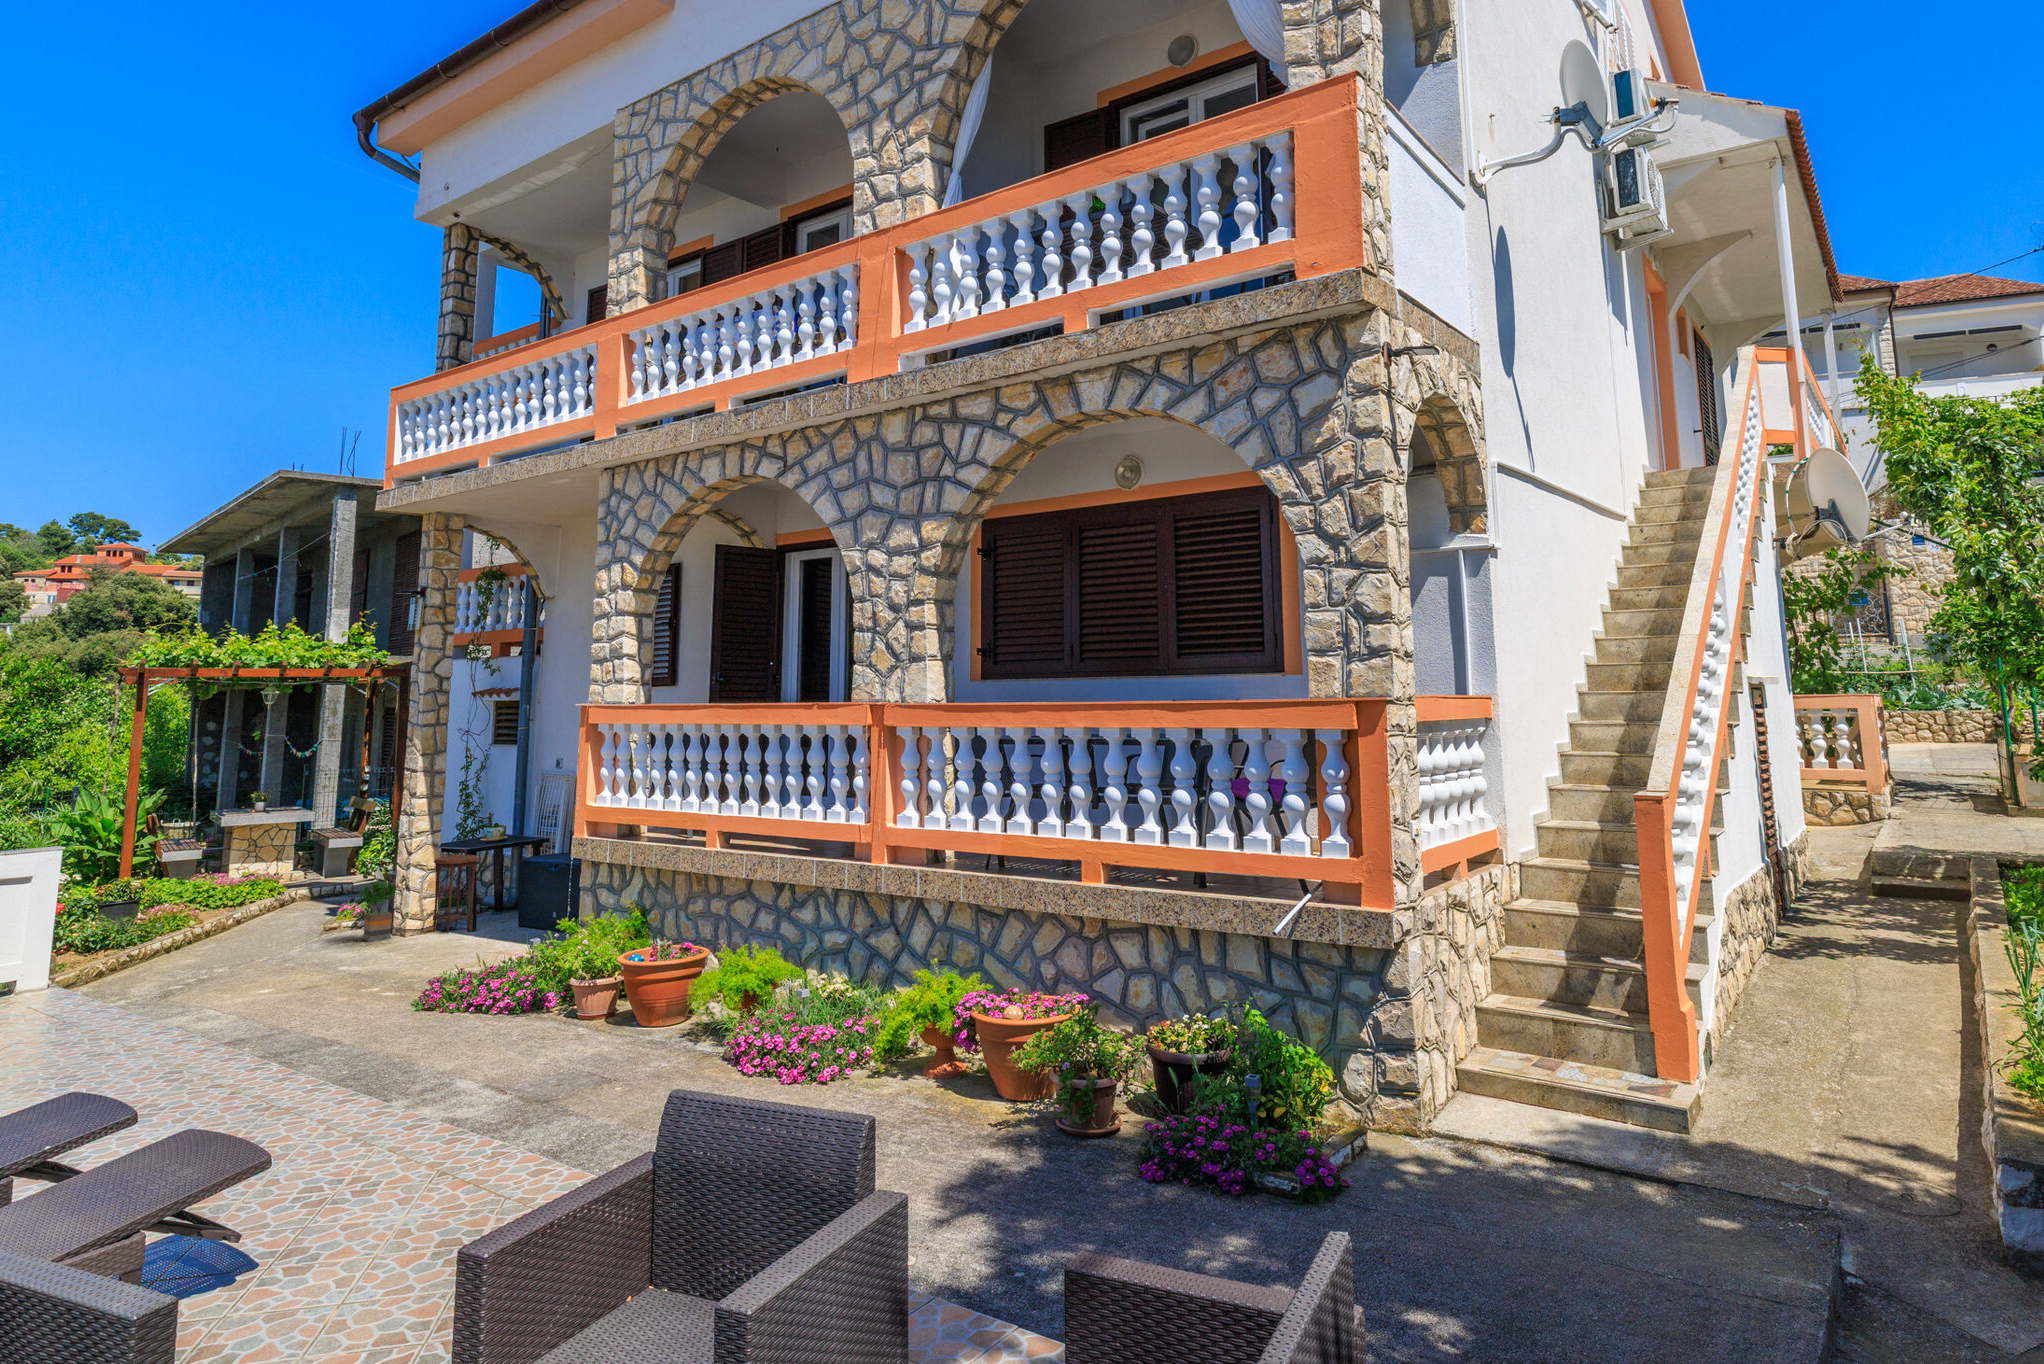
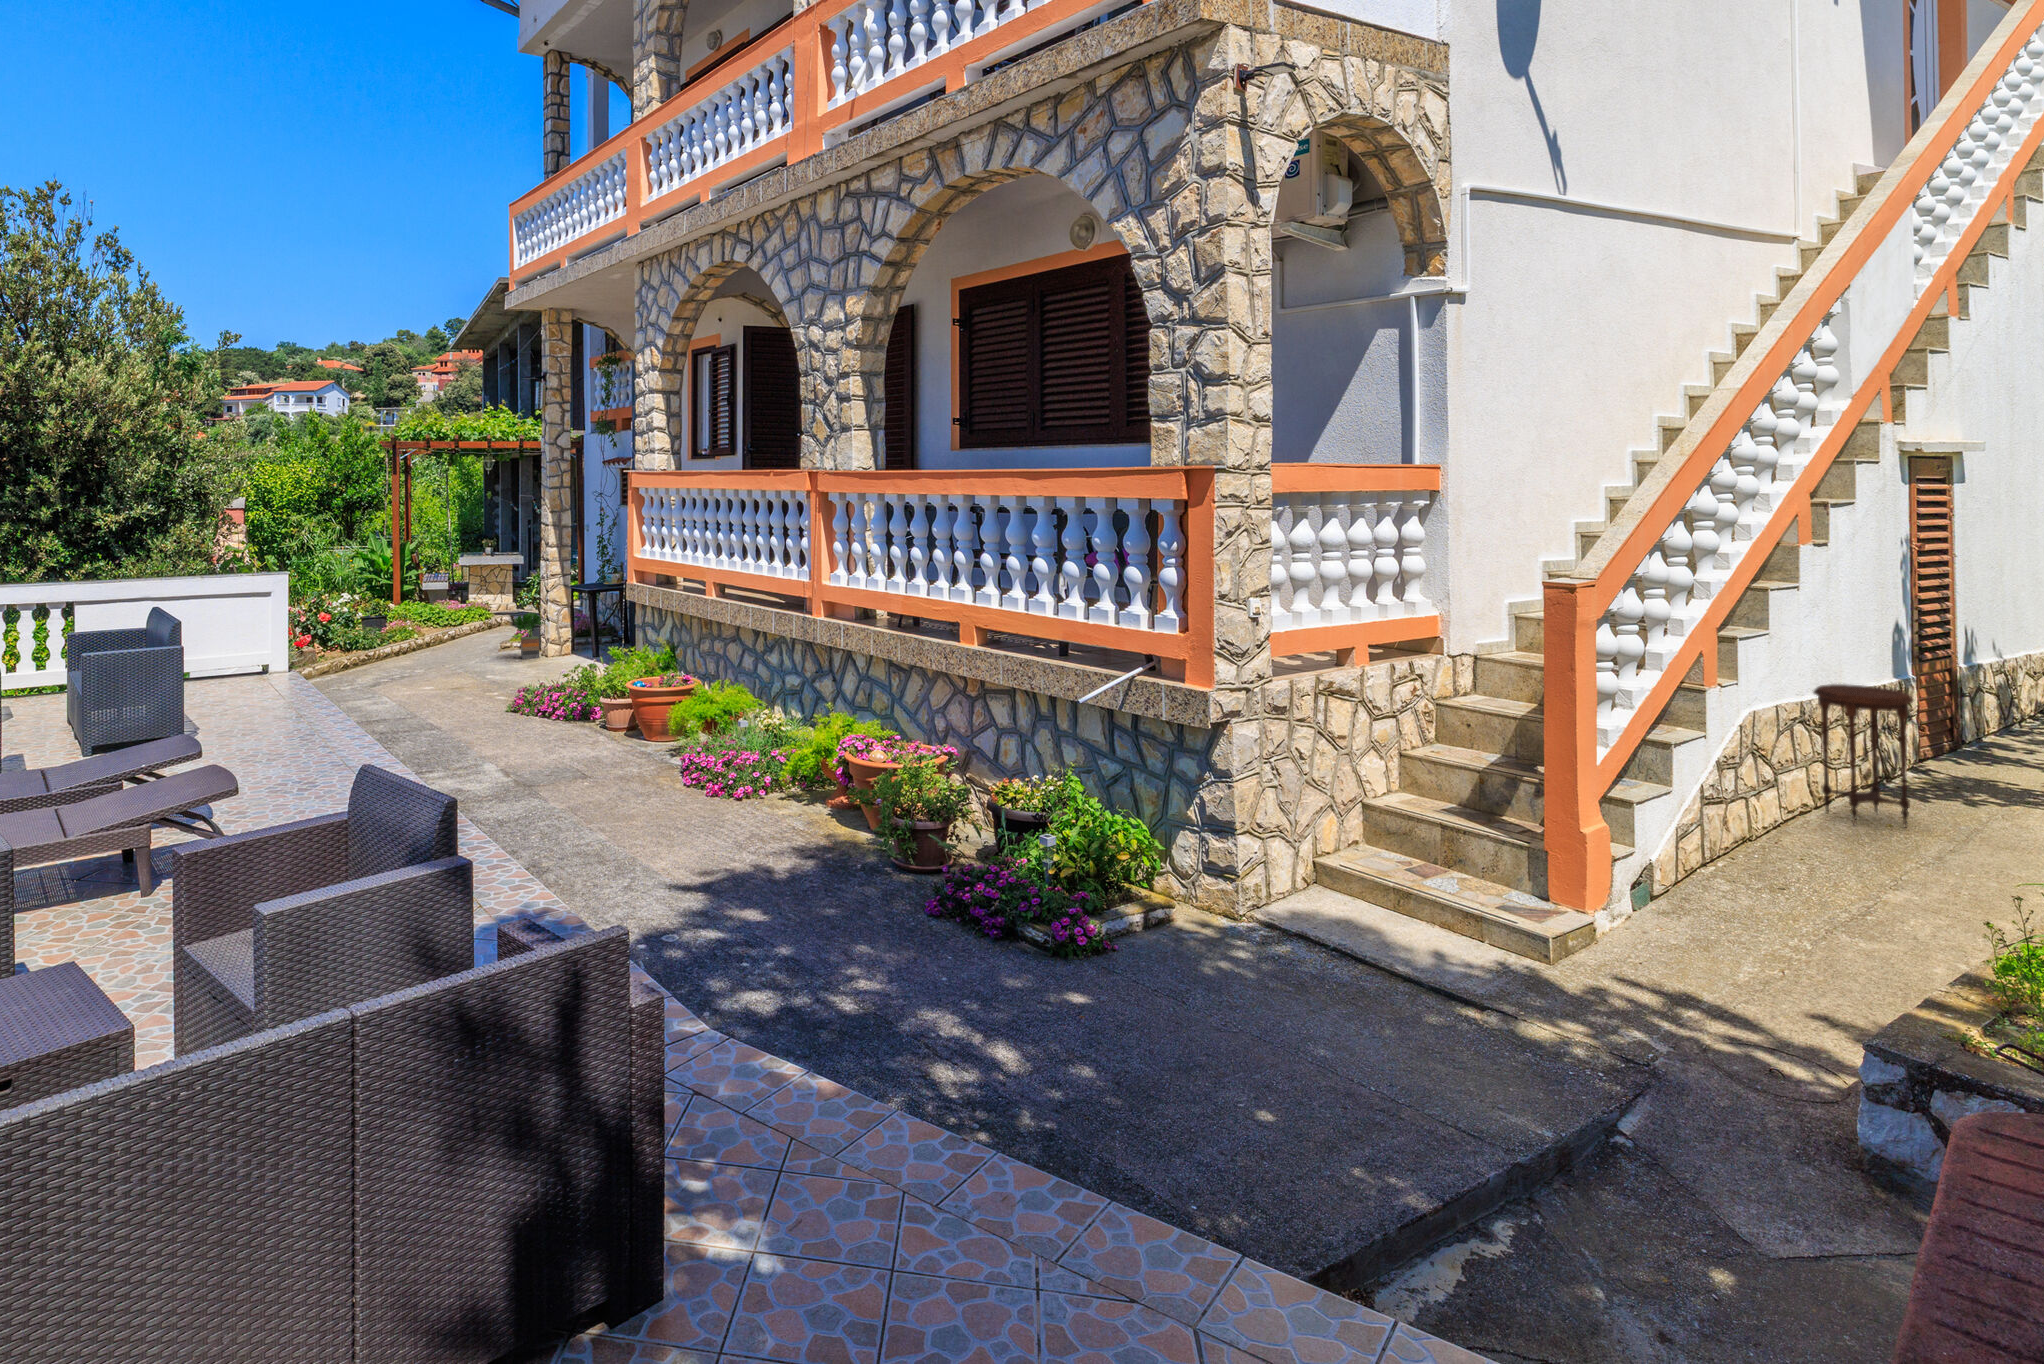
side table: present [433,855,479,934] -> present [1813,684,1913,827]

